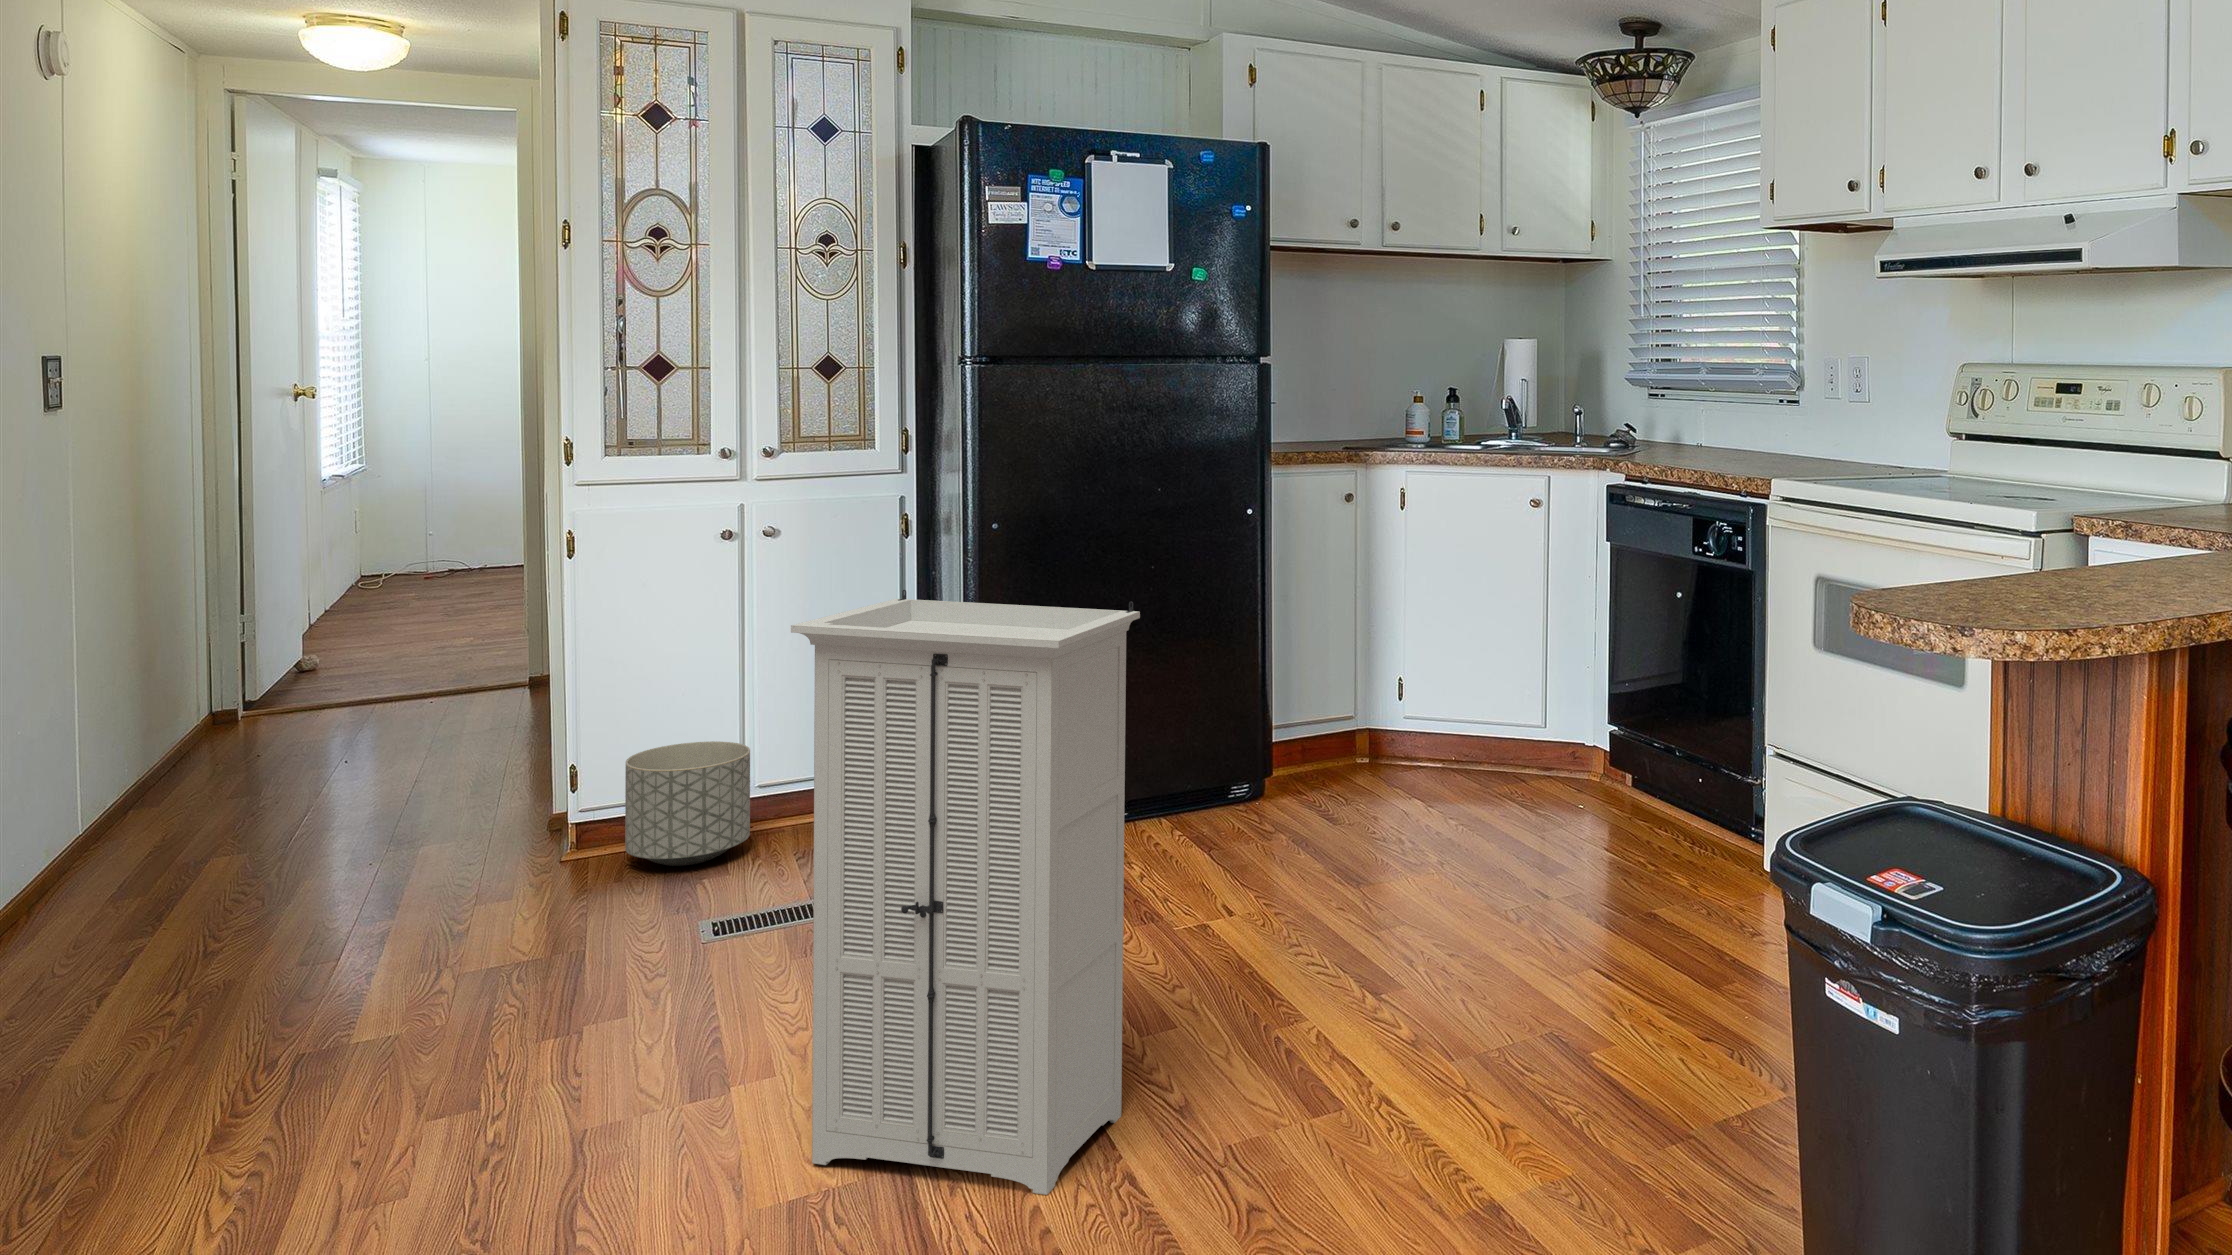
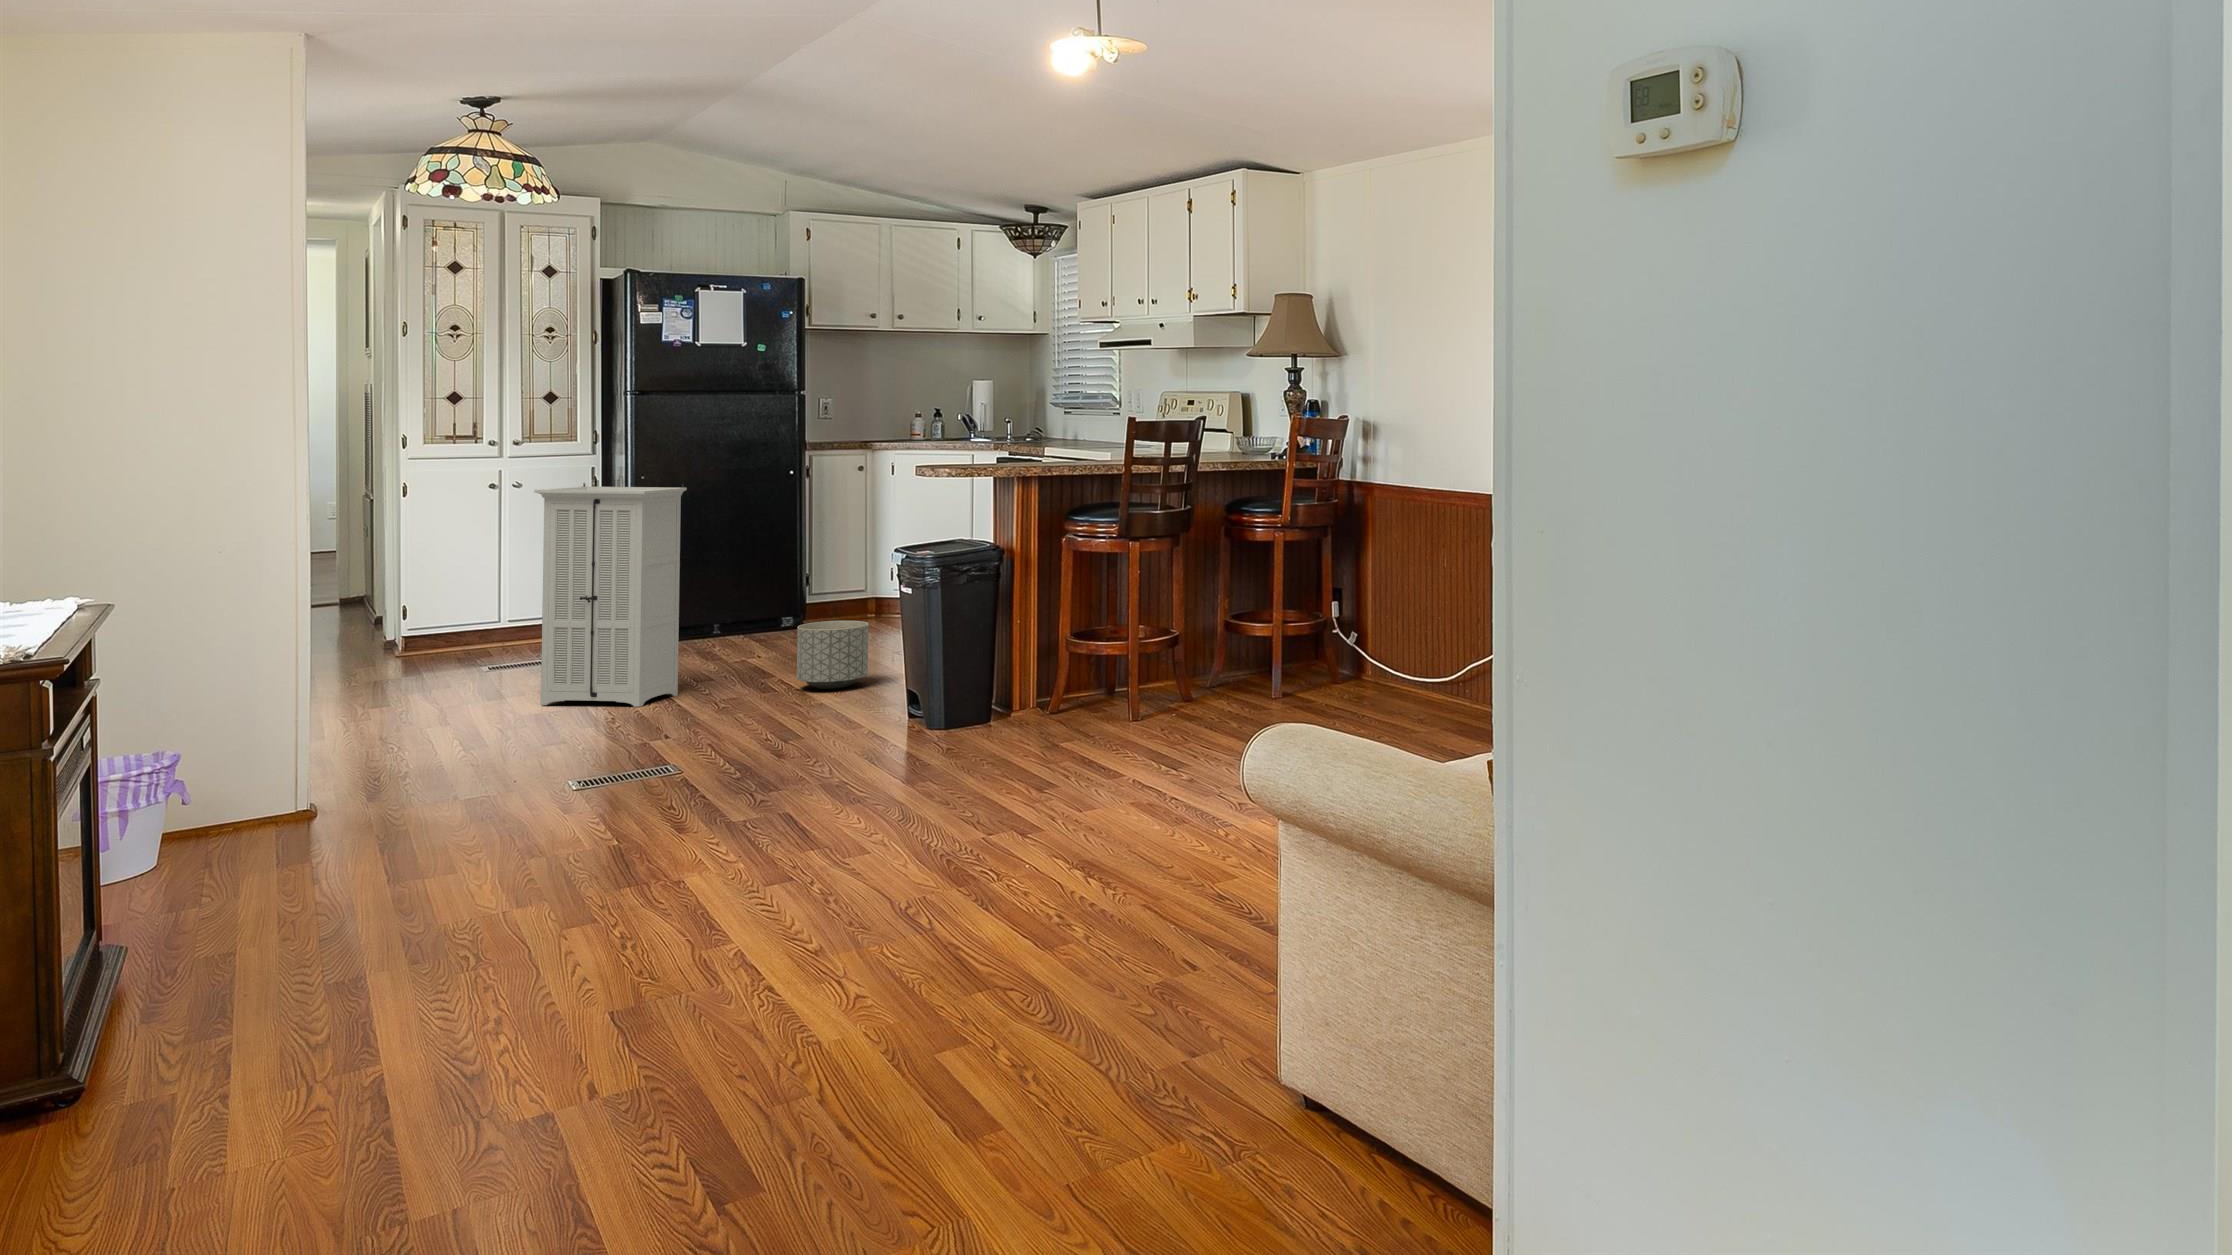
planter: present [625,741,750,866] -> present [797,621,869,689]

